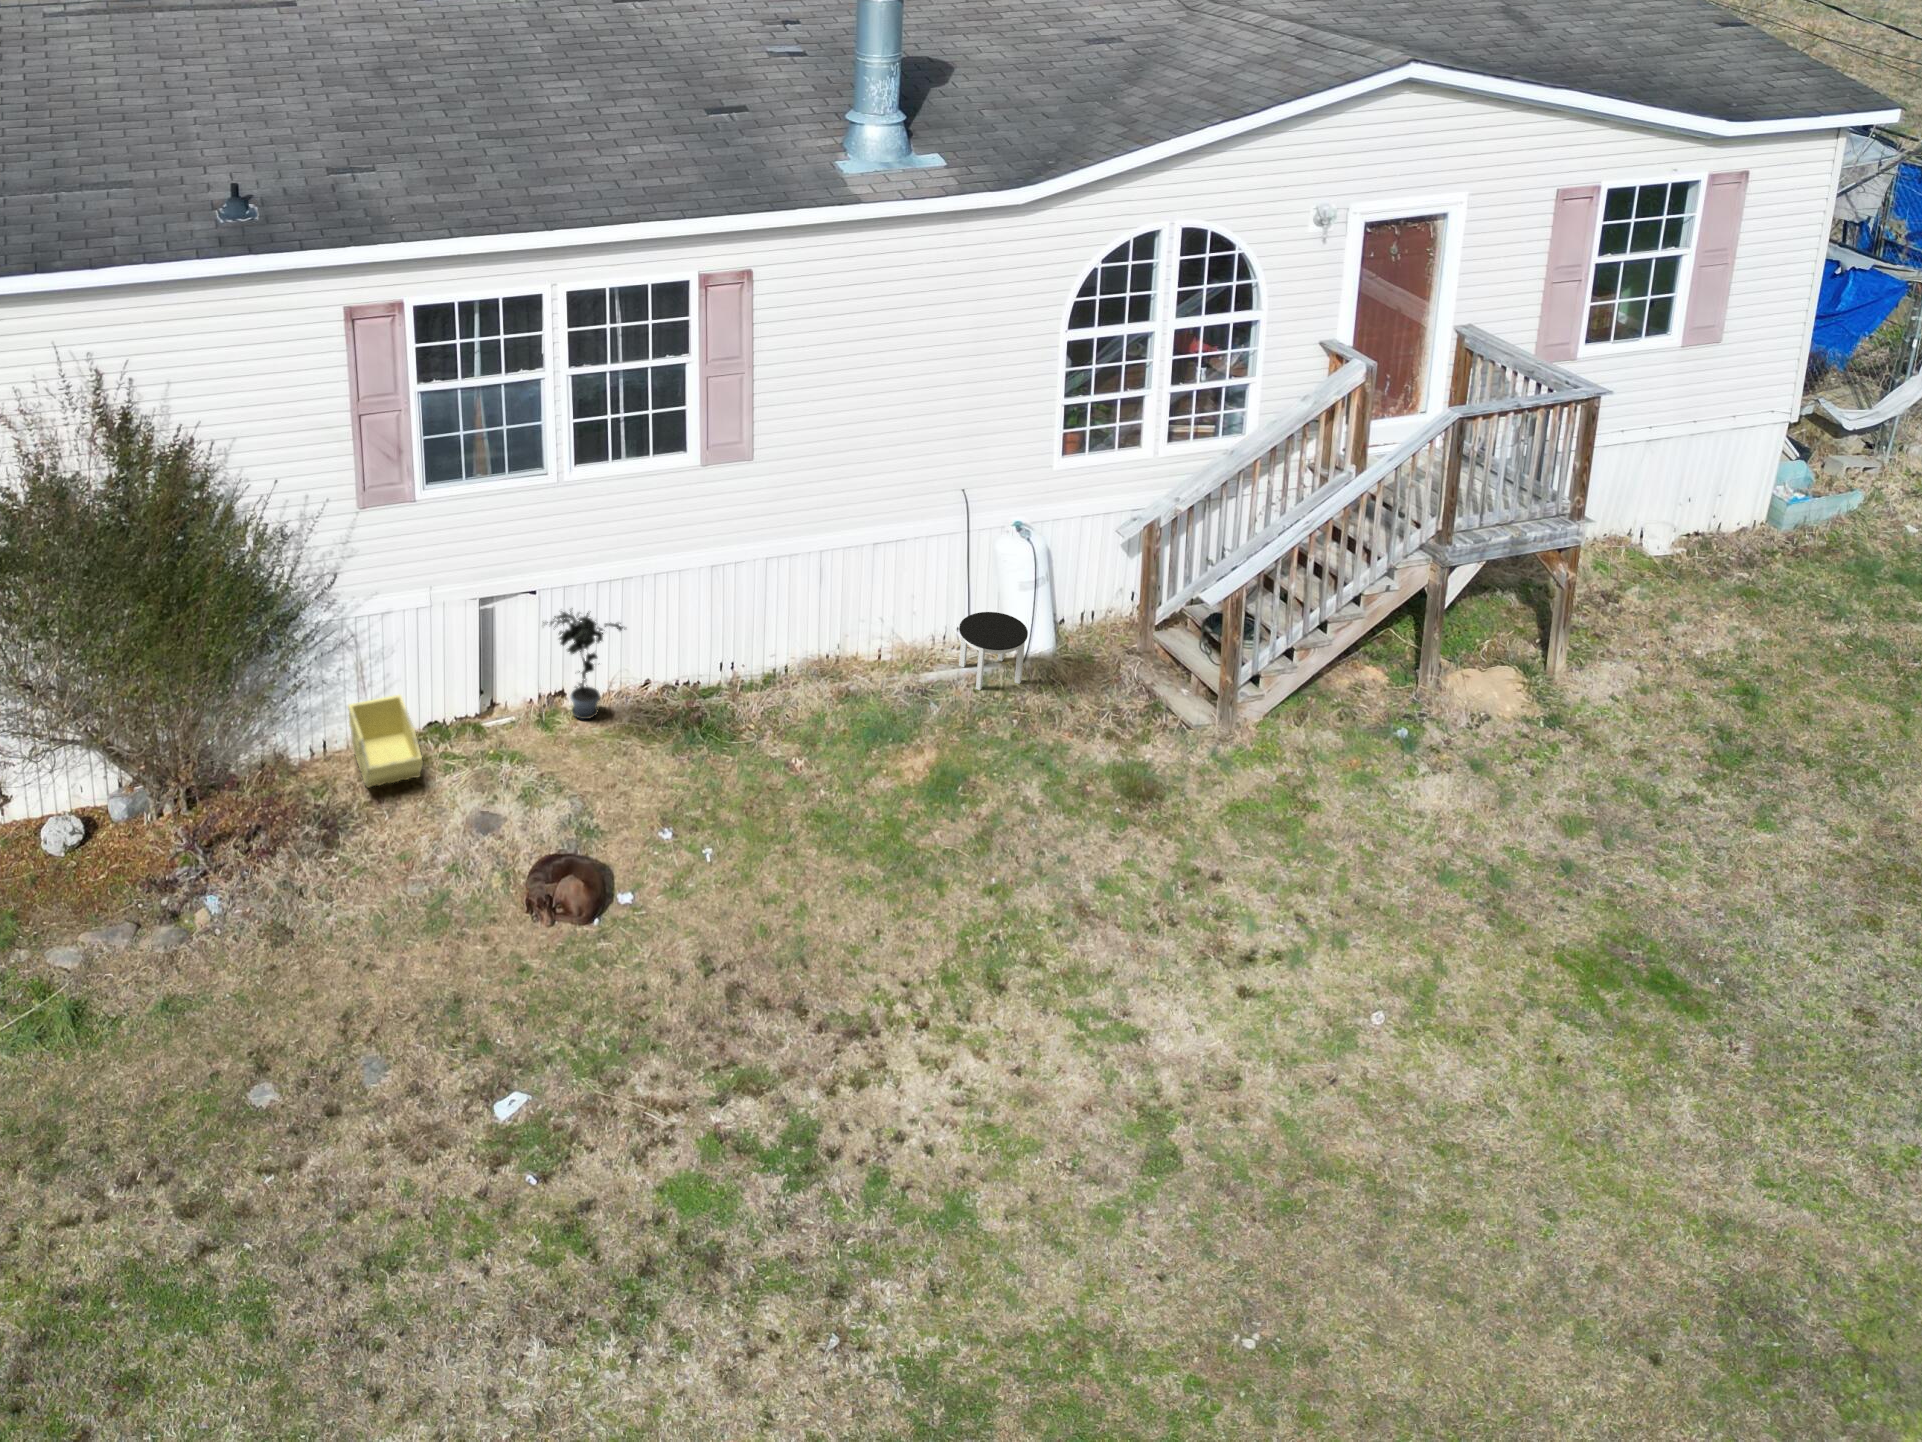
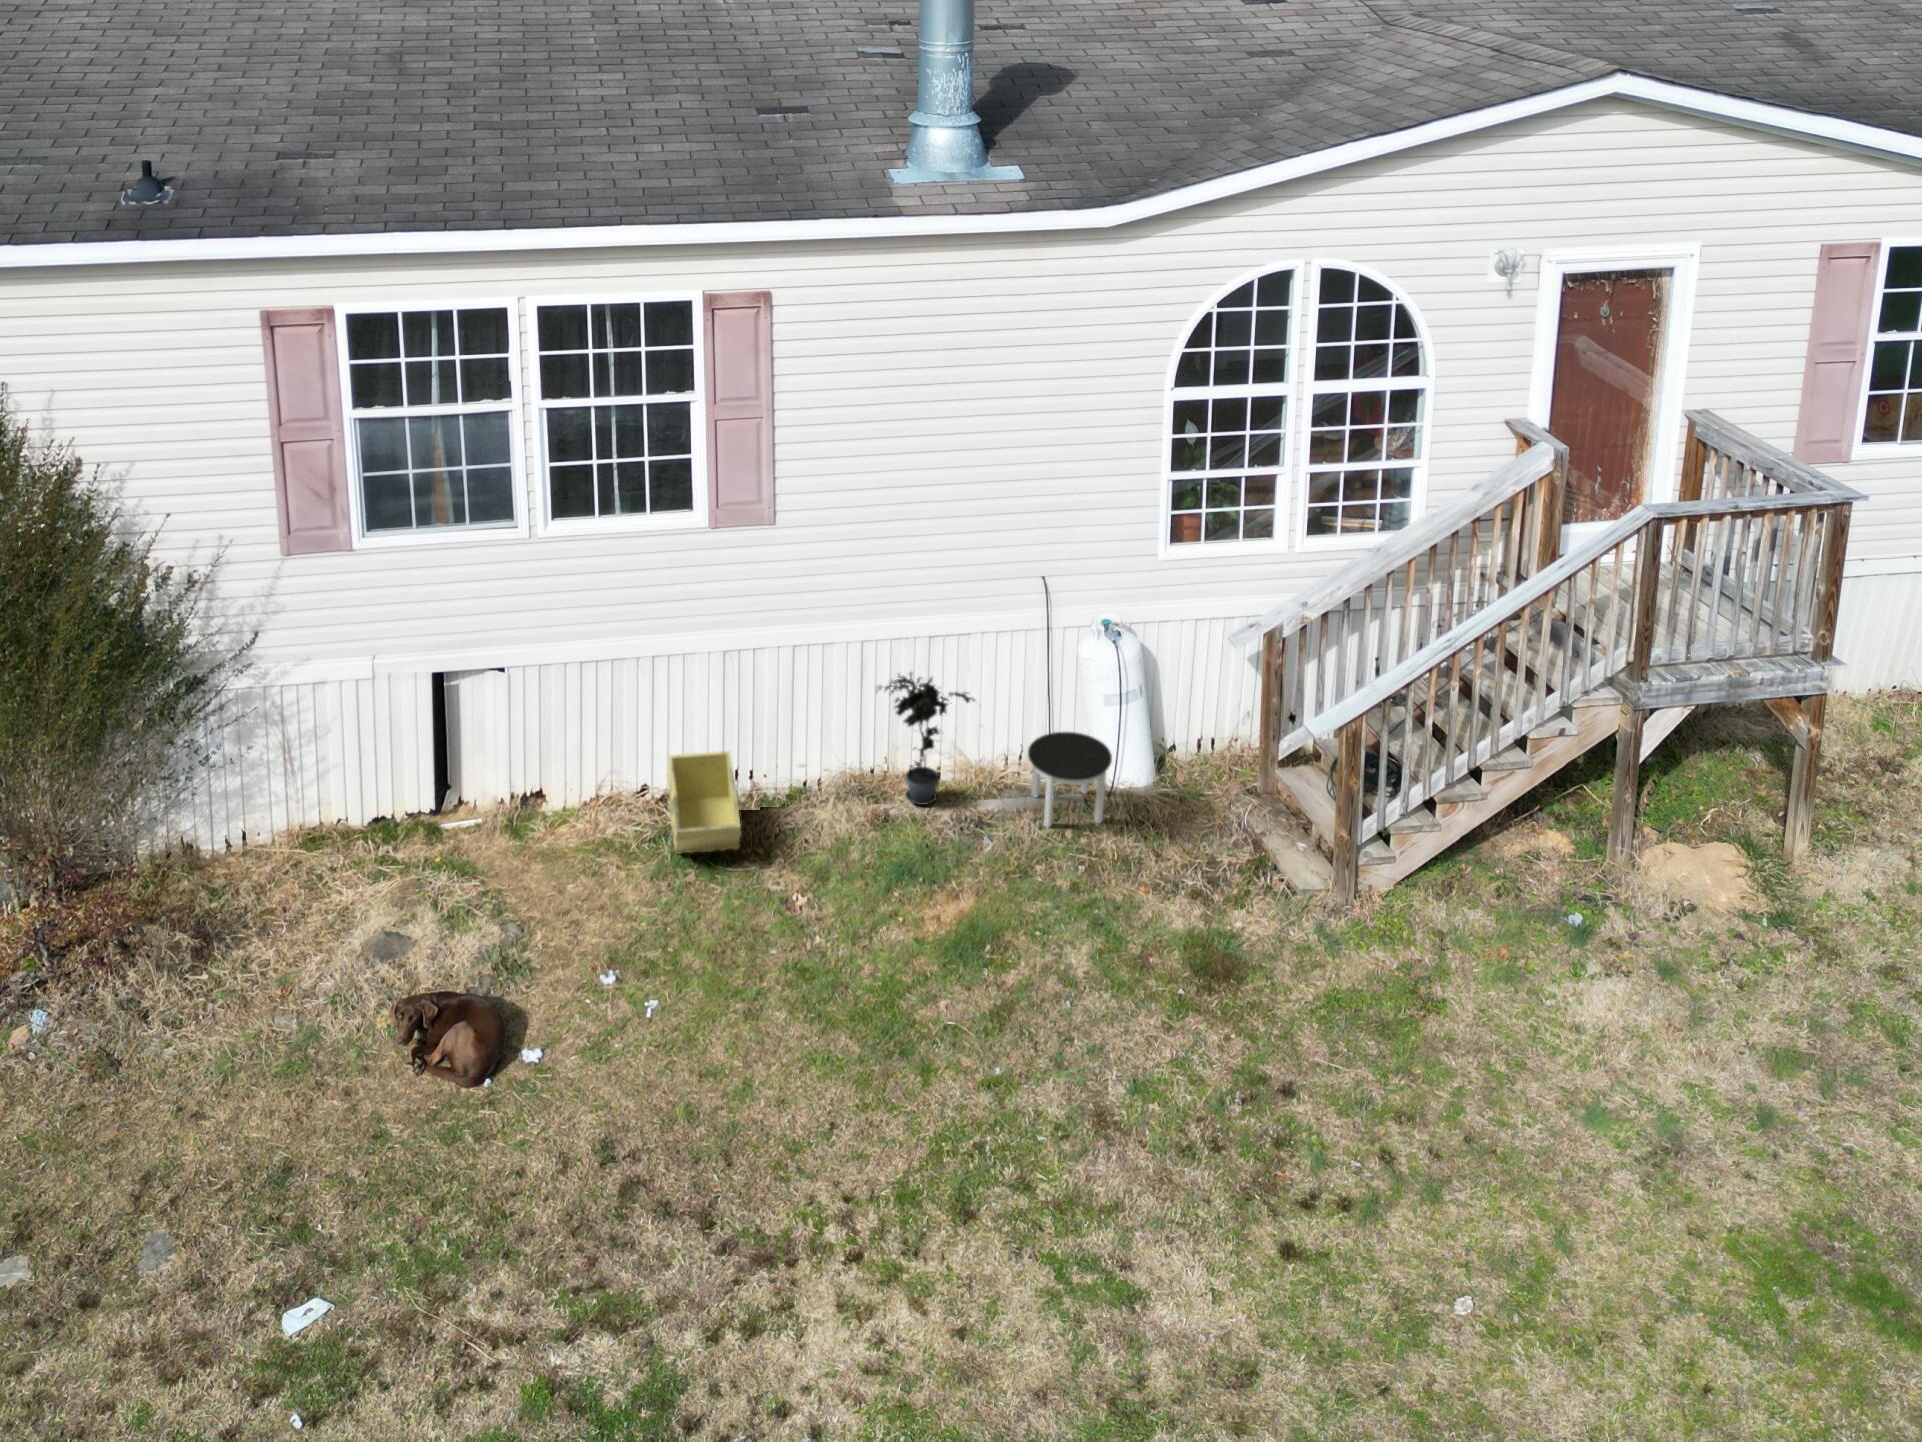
potted plant: present [543,608,623,719] -> present [877,673,974,805]
storage bin: present [348,695,423,788] -> present [668,751,742,854]

